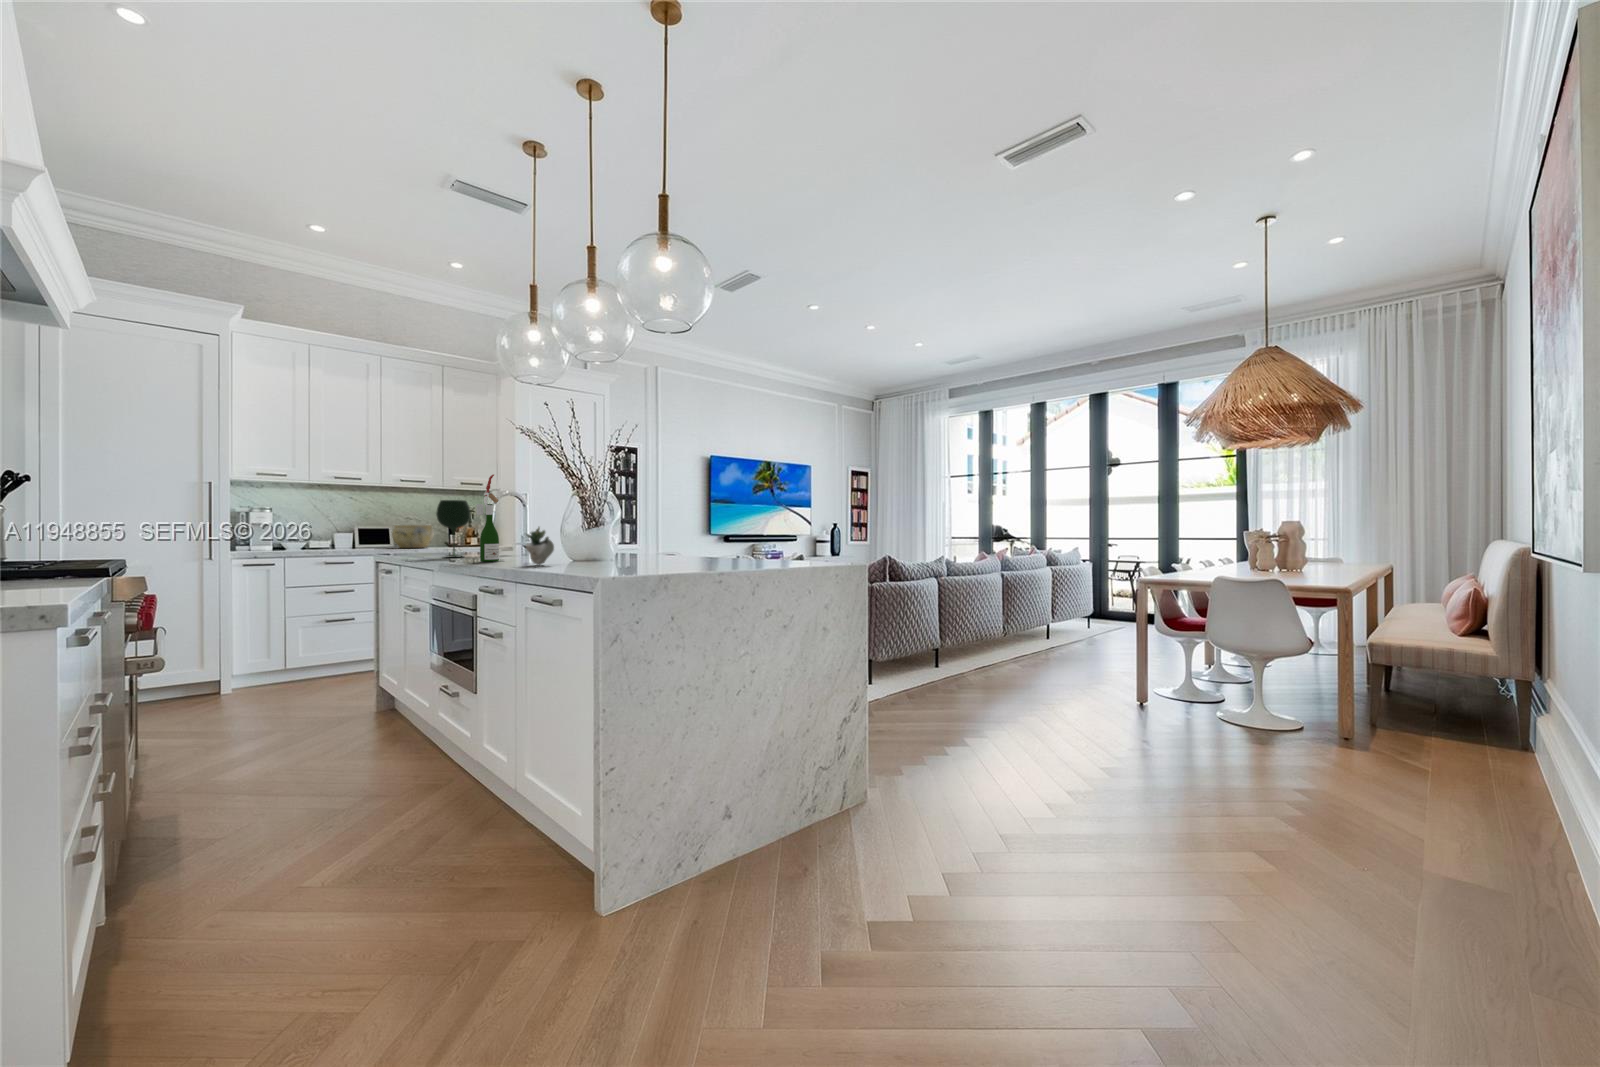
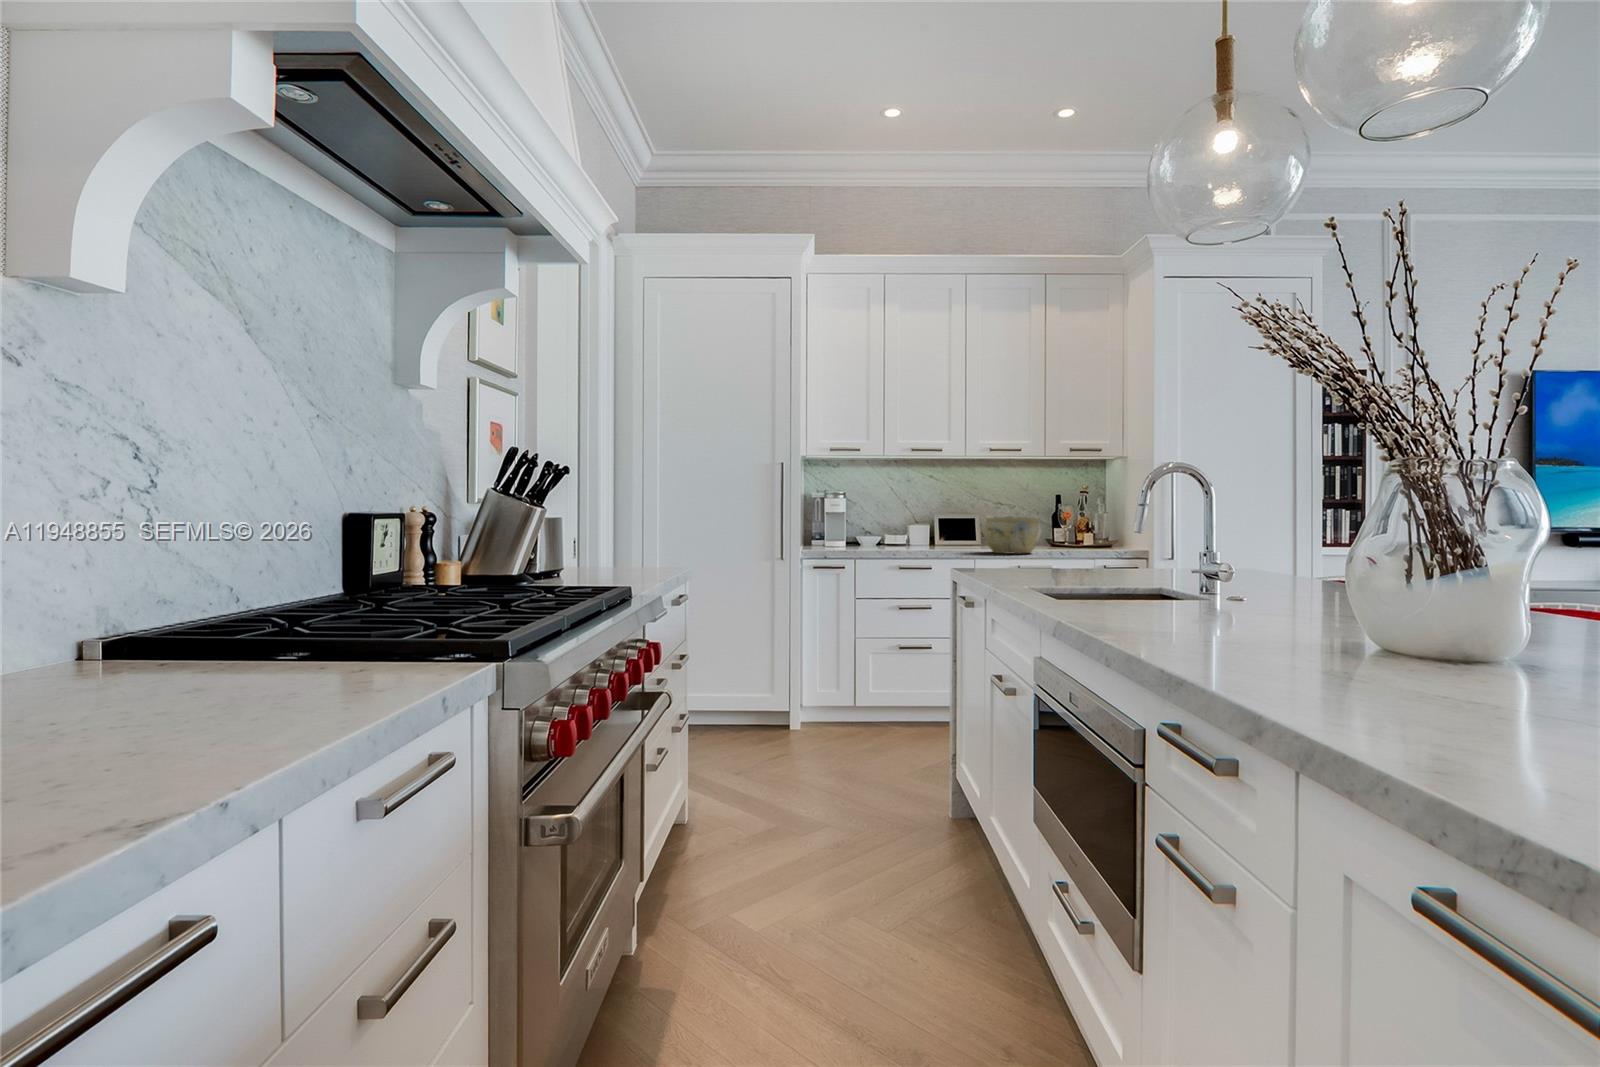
wine bottle: present [476,474,505,562] -> none [1173,421,1235,624]
wine glass: present [436,500,471,557] -> none [1072,481,1136,595]
succulent plant: present [526,527,554,565] -> none [1334,547,1502,661]

